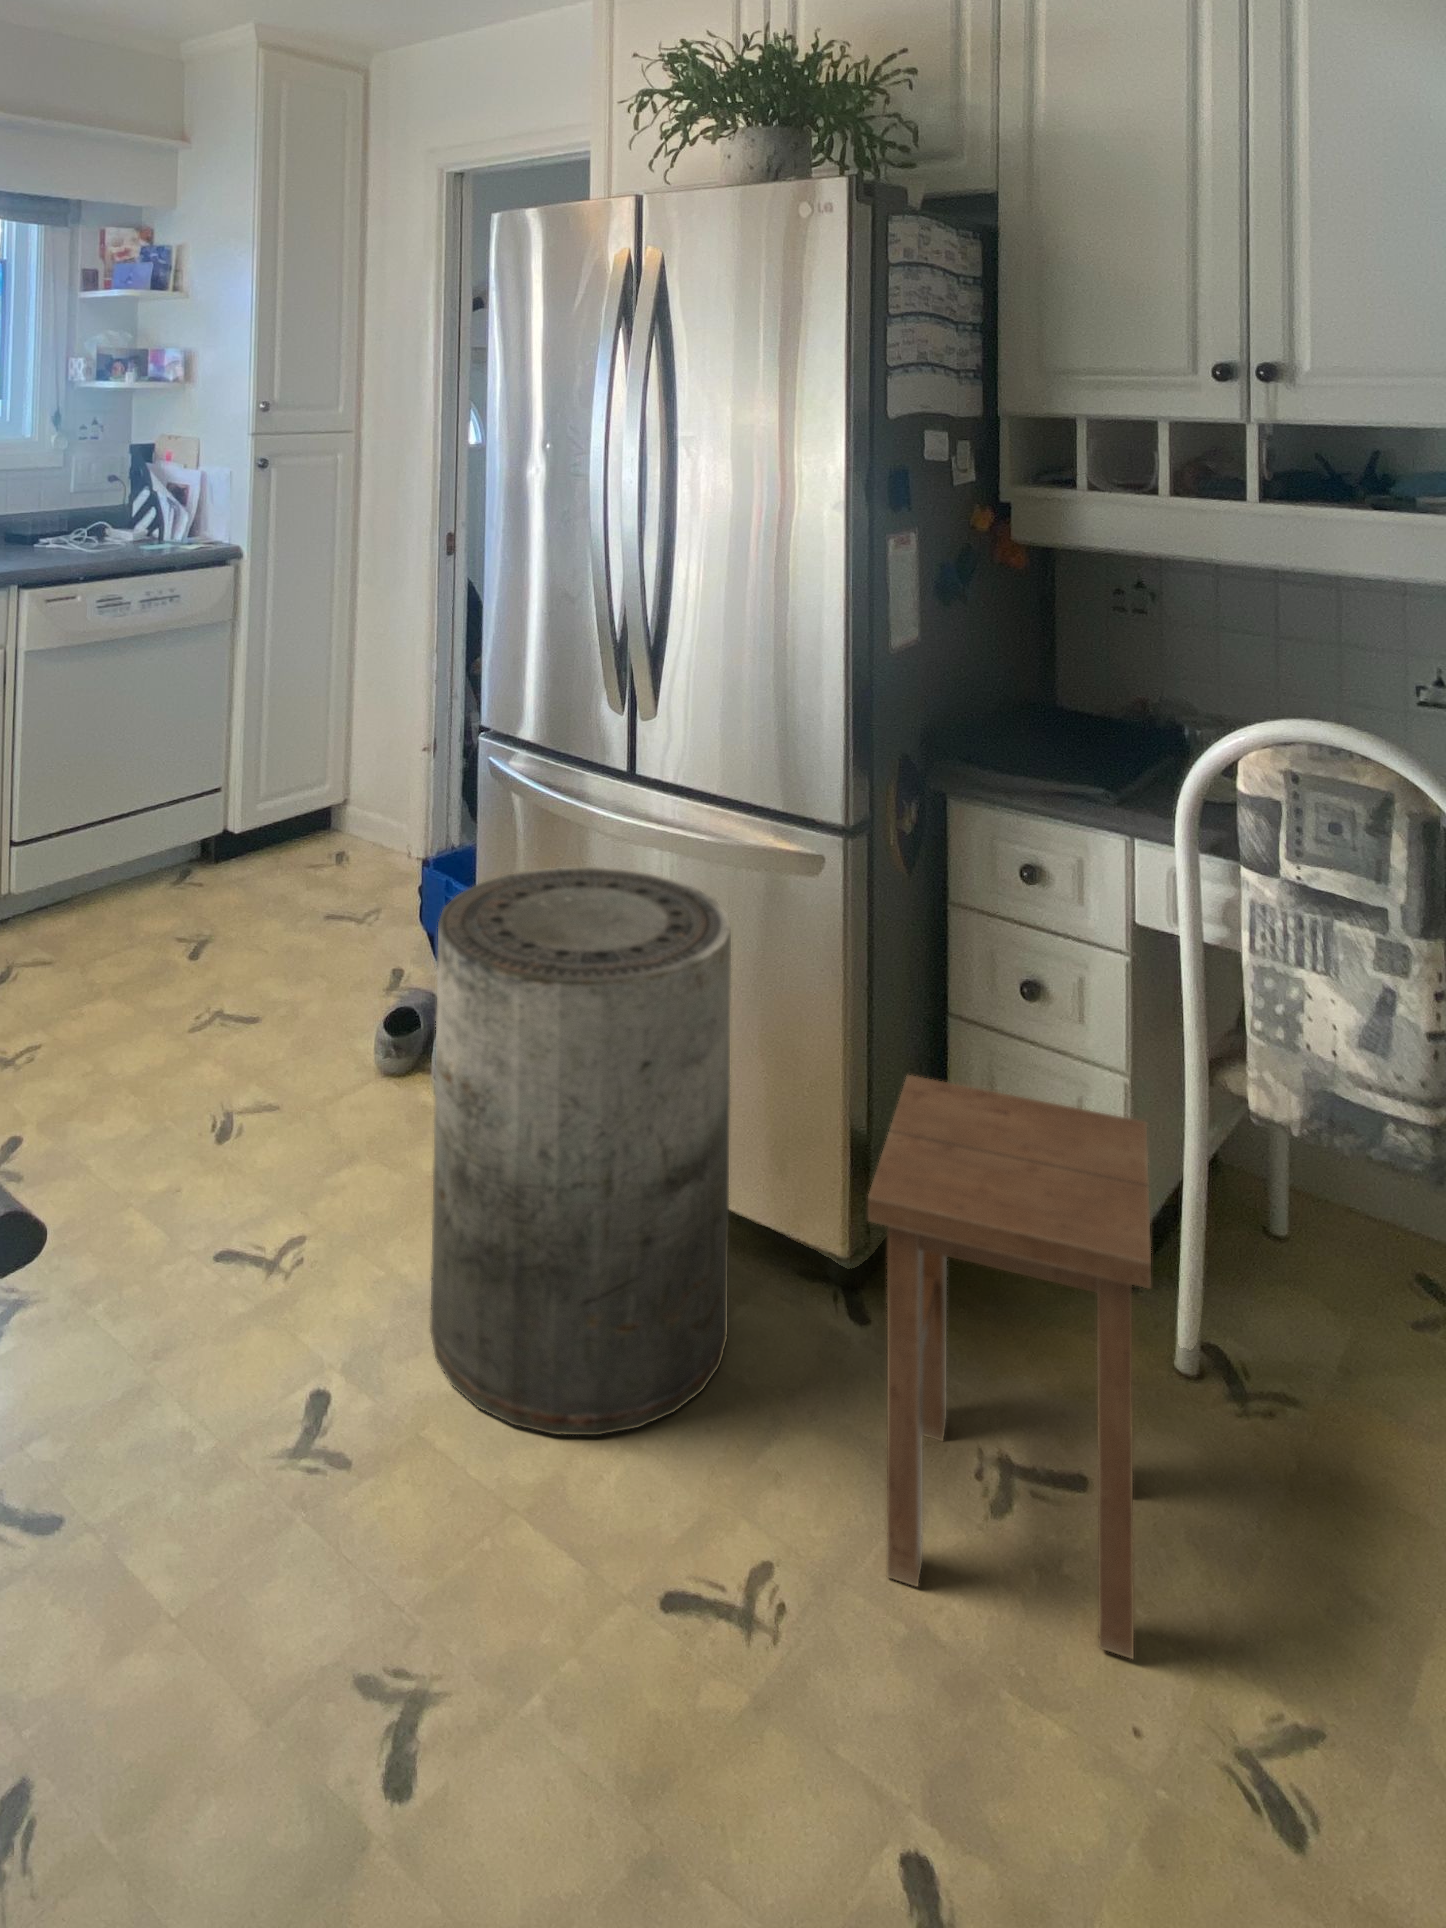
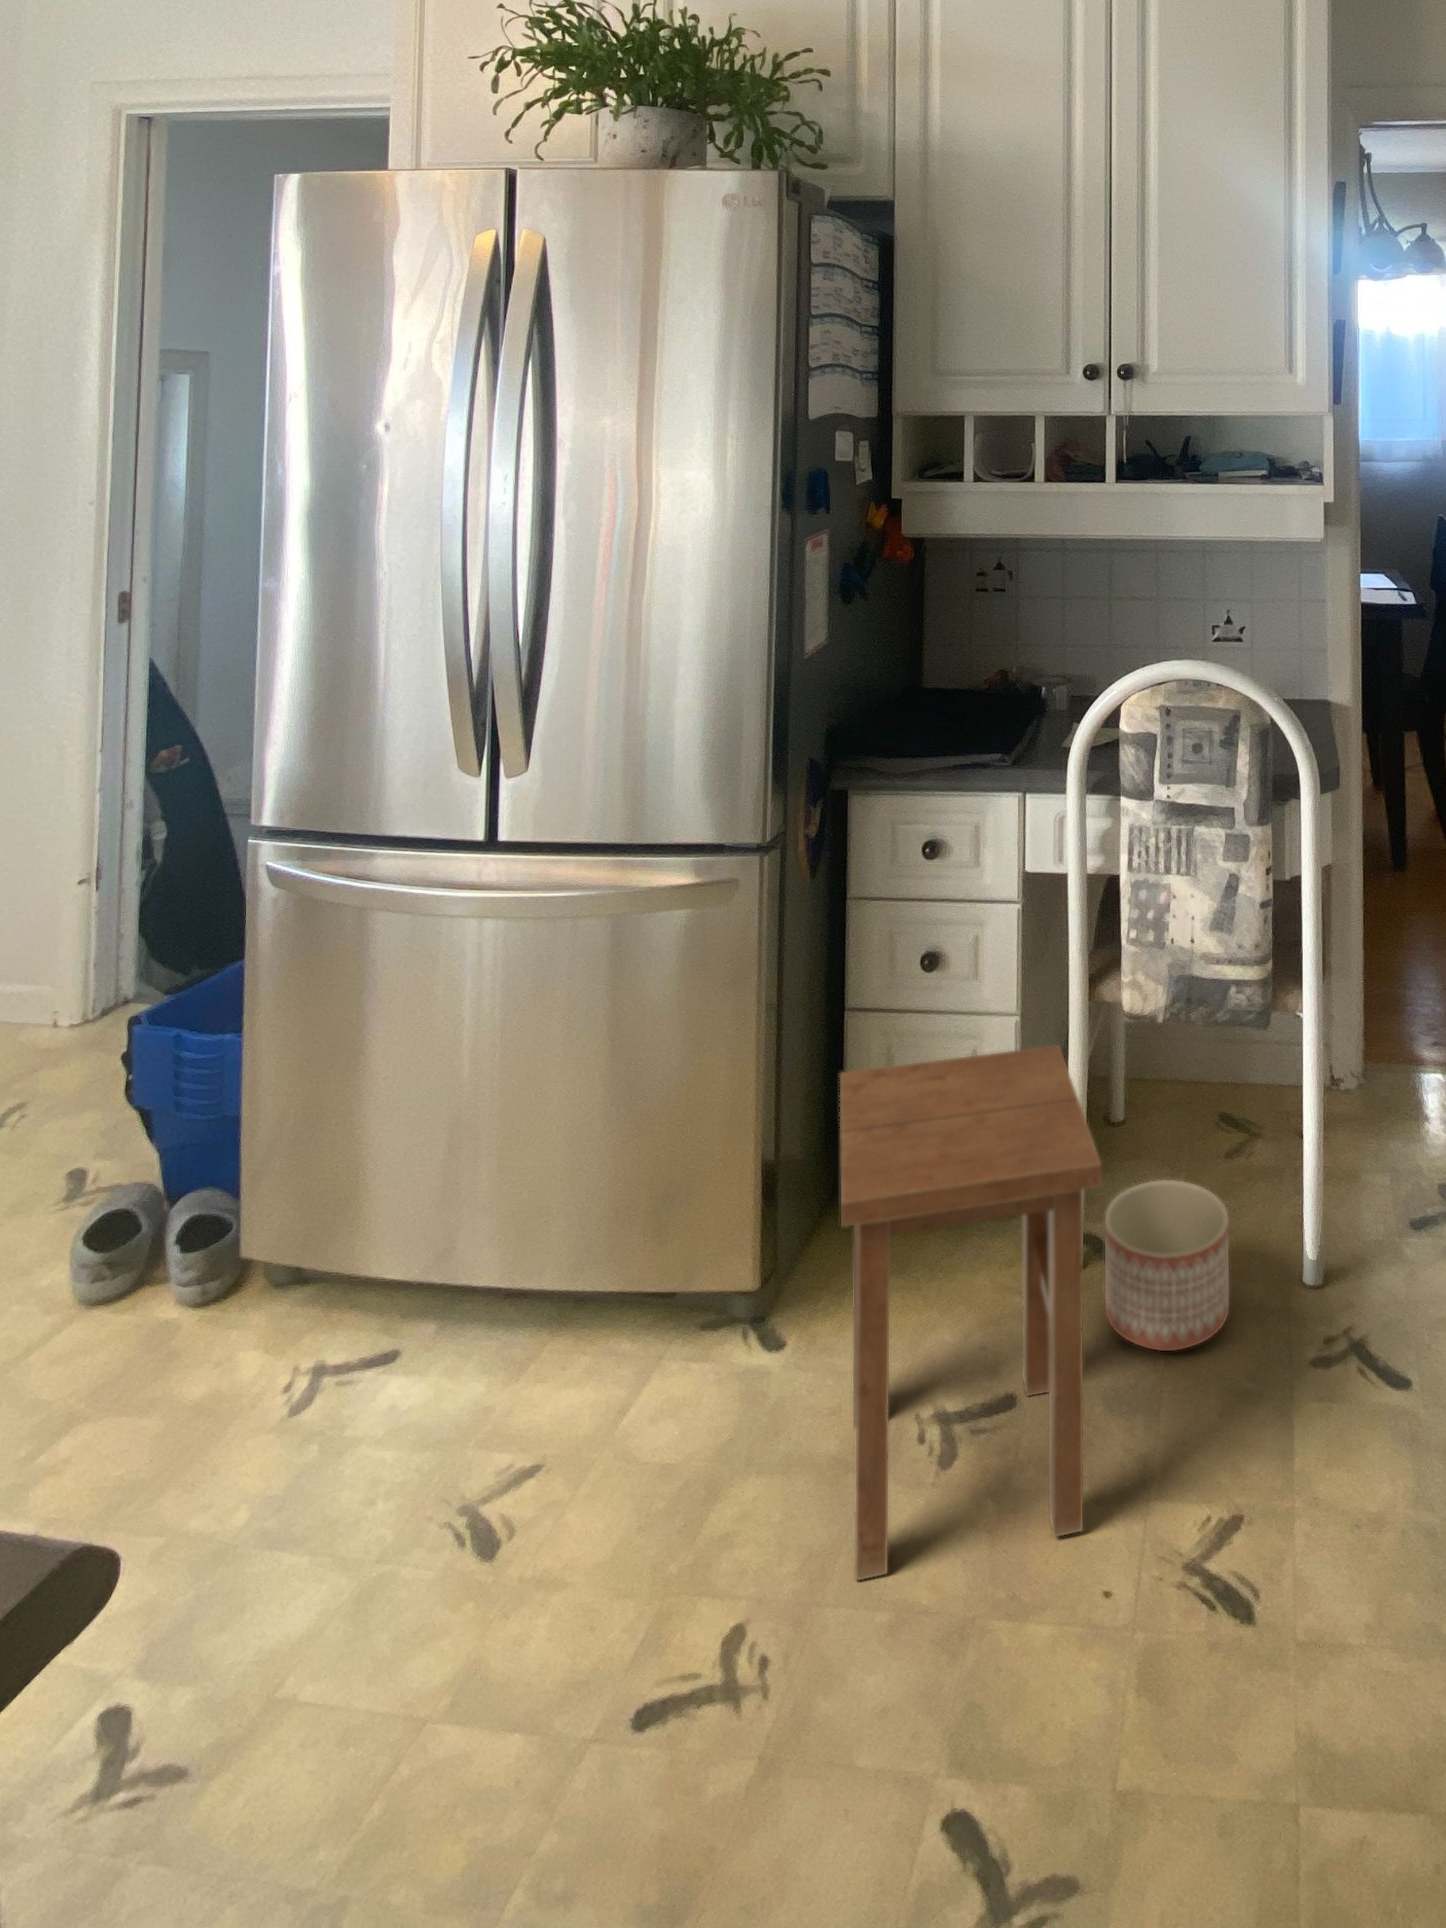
trash can: present [430,867,731,1435] -> none [239,941,646,1656]
planter: none [1212,1316,1377,1532] -> present [1105,1180,1229,1351]

